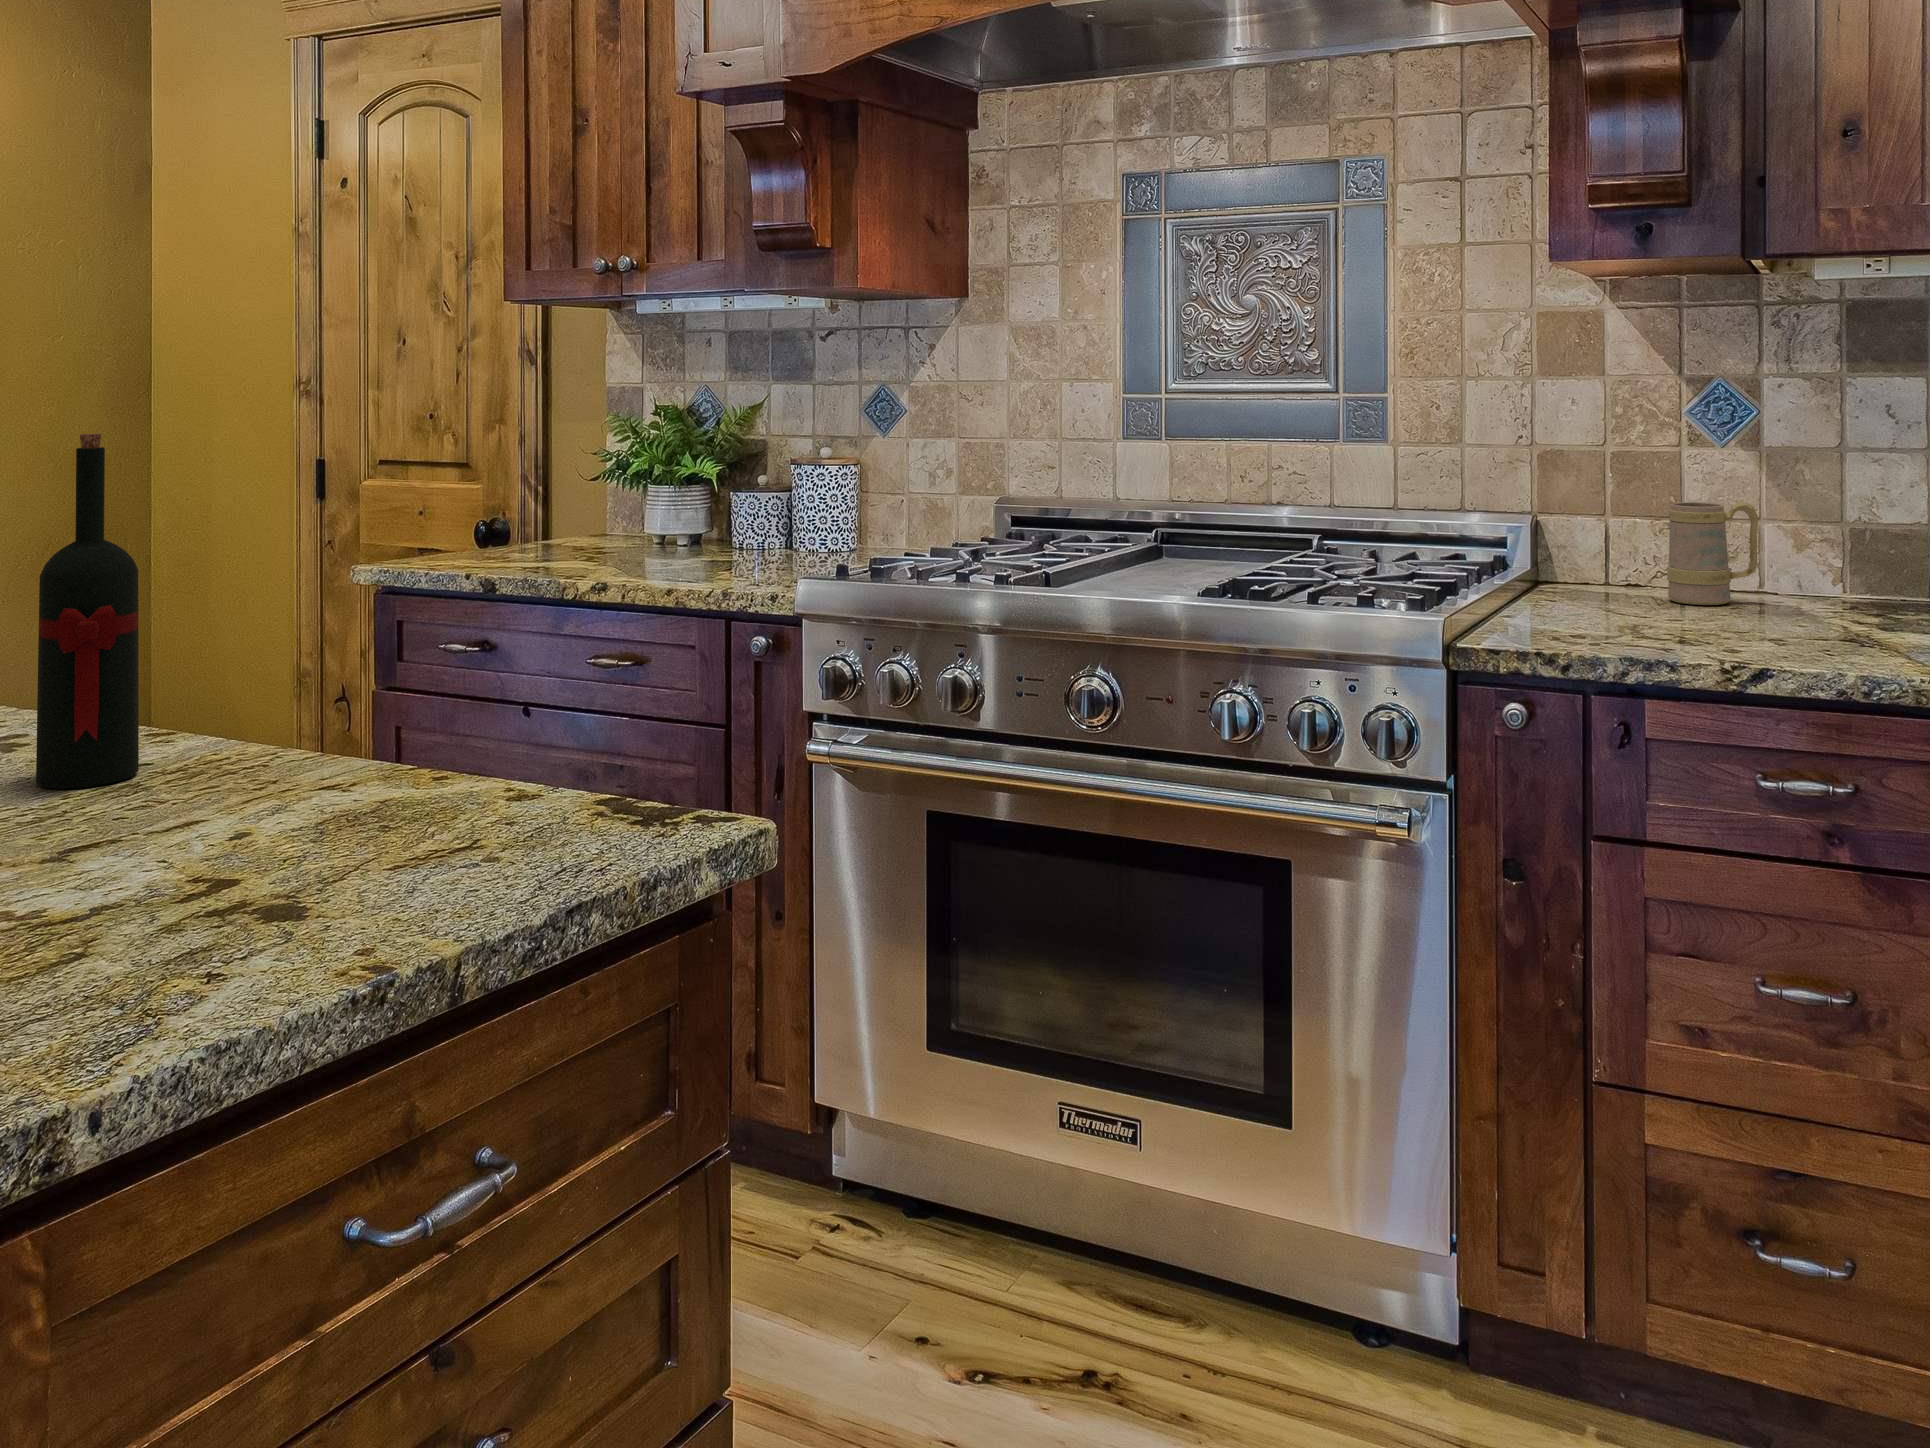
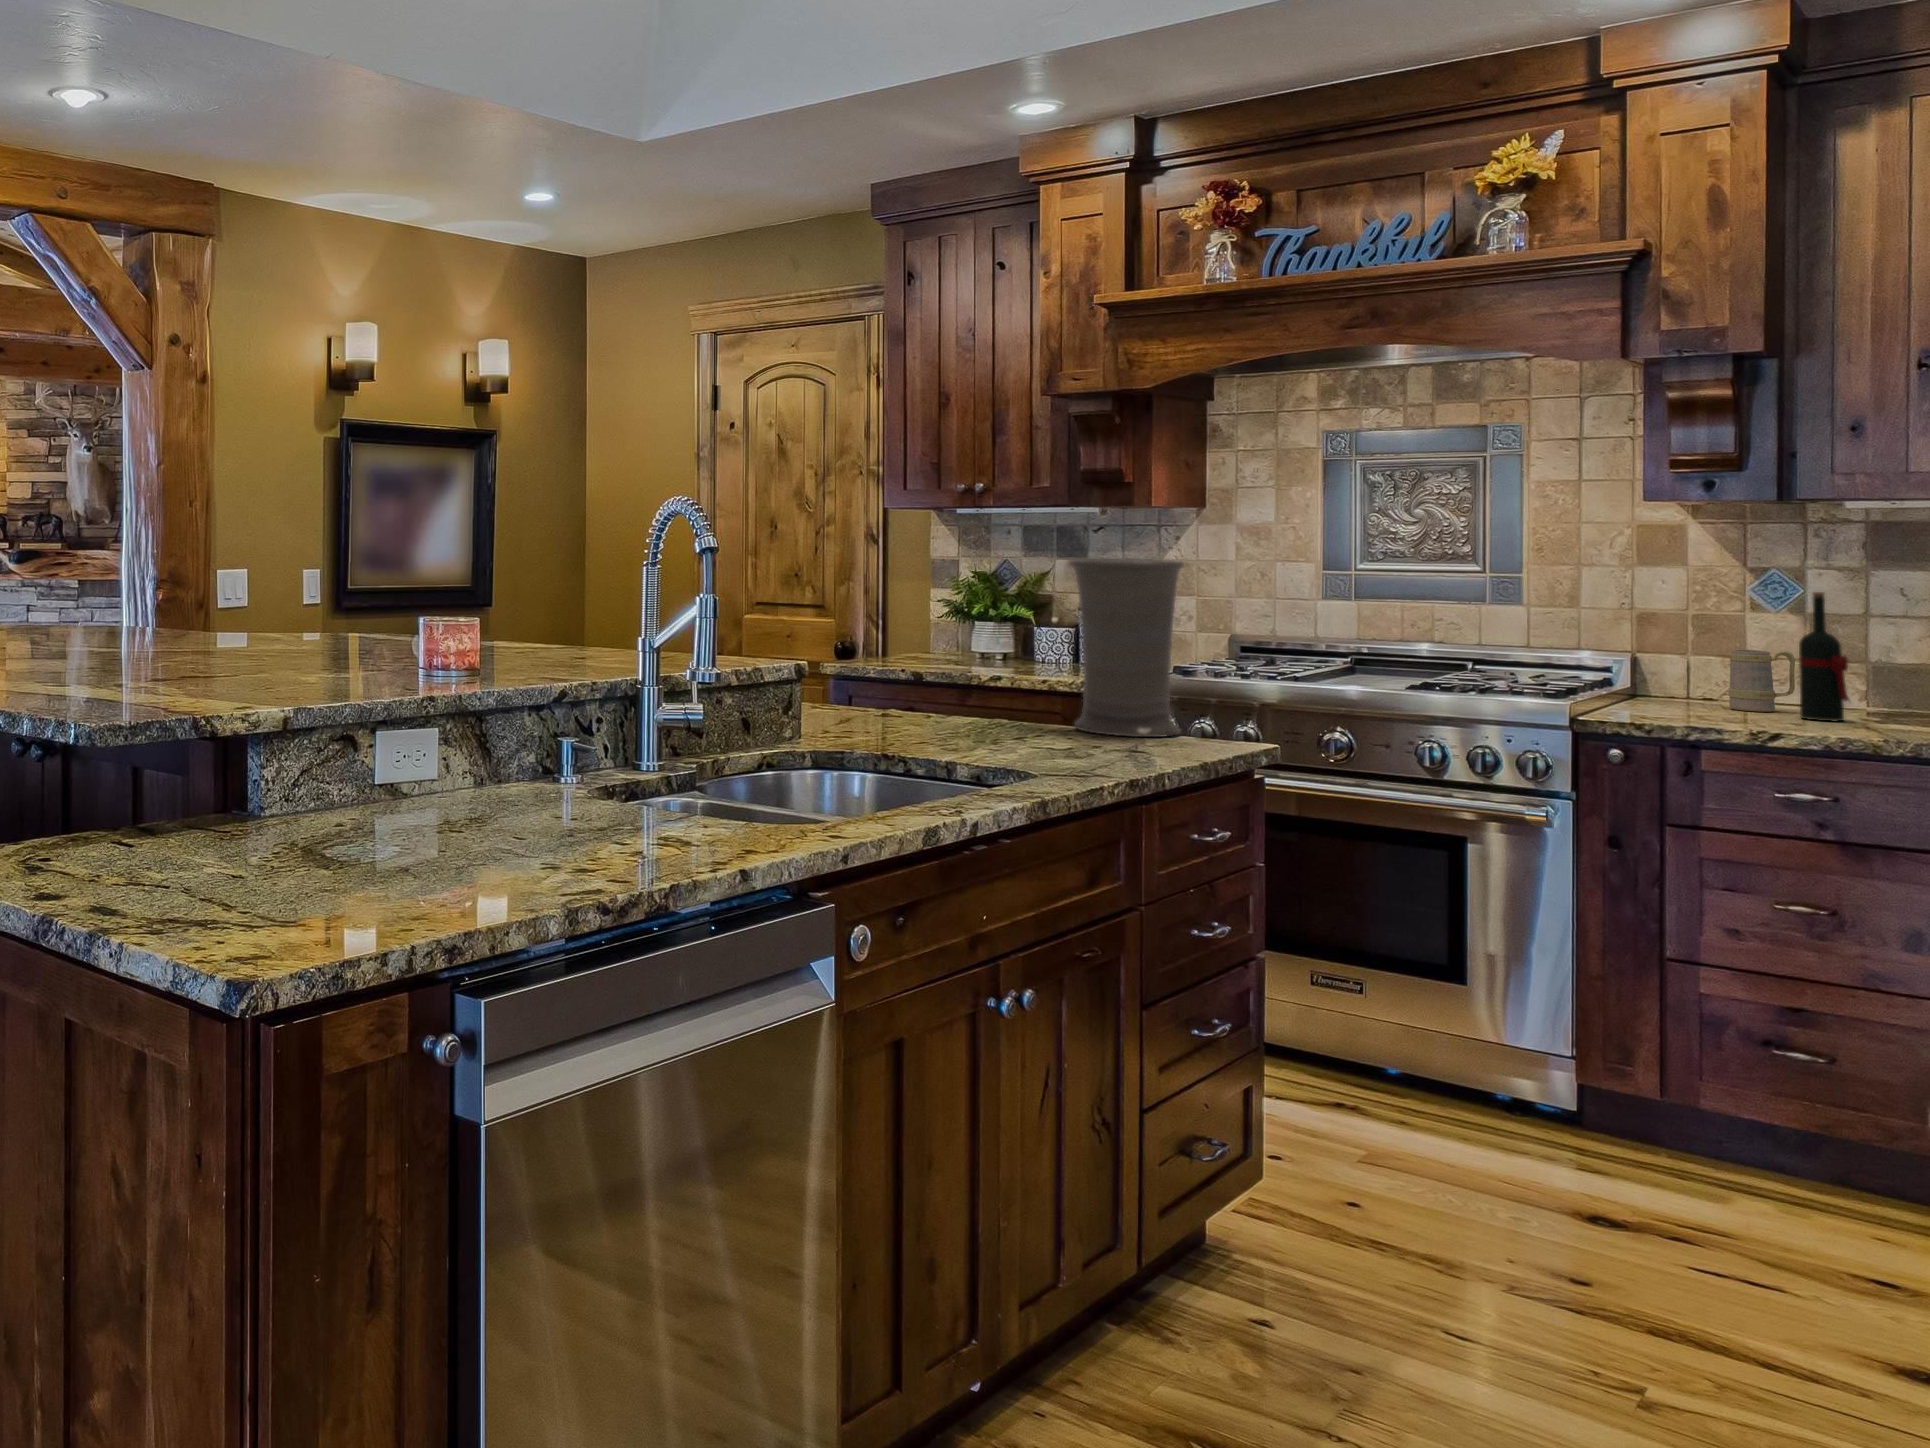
vase: none [185,371,507,900] -> present [1069,559,1184,737]
wine bottle: present [36,434,139,789] -> present [1799,592,1849,722]

